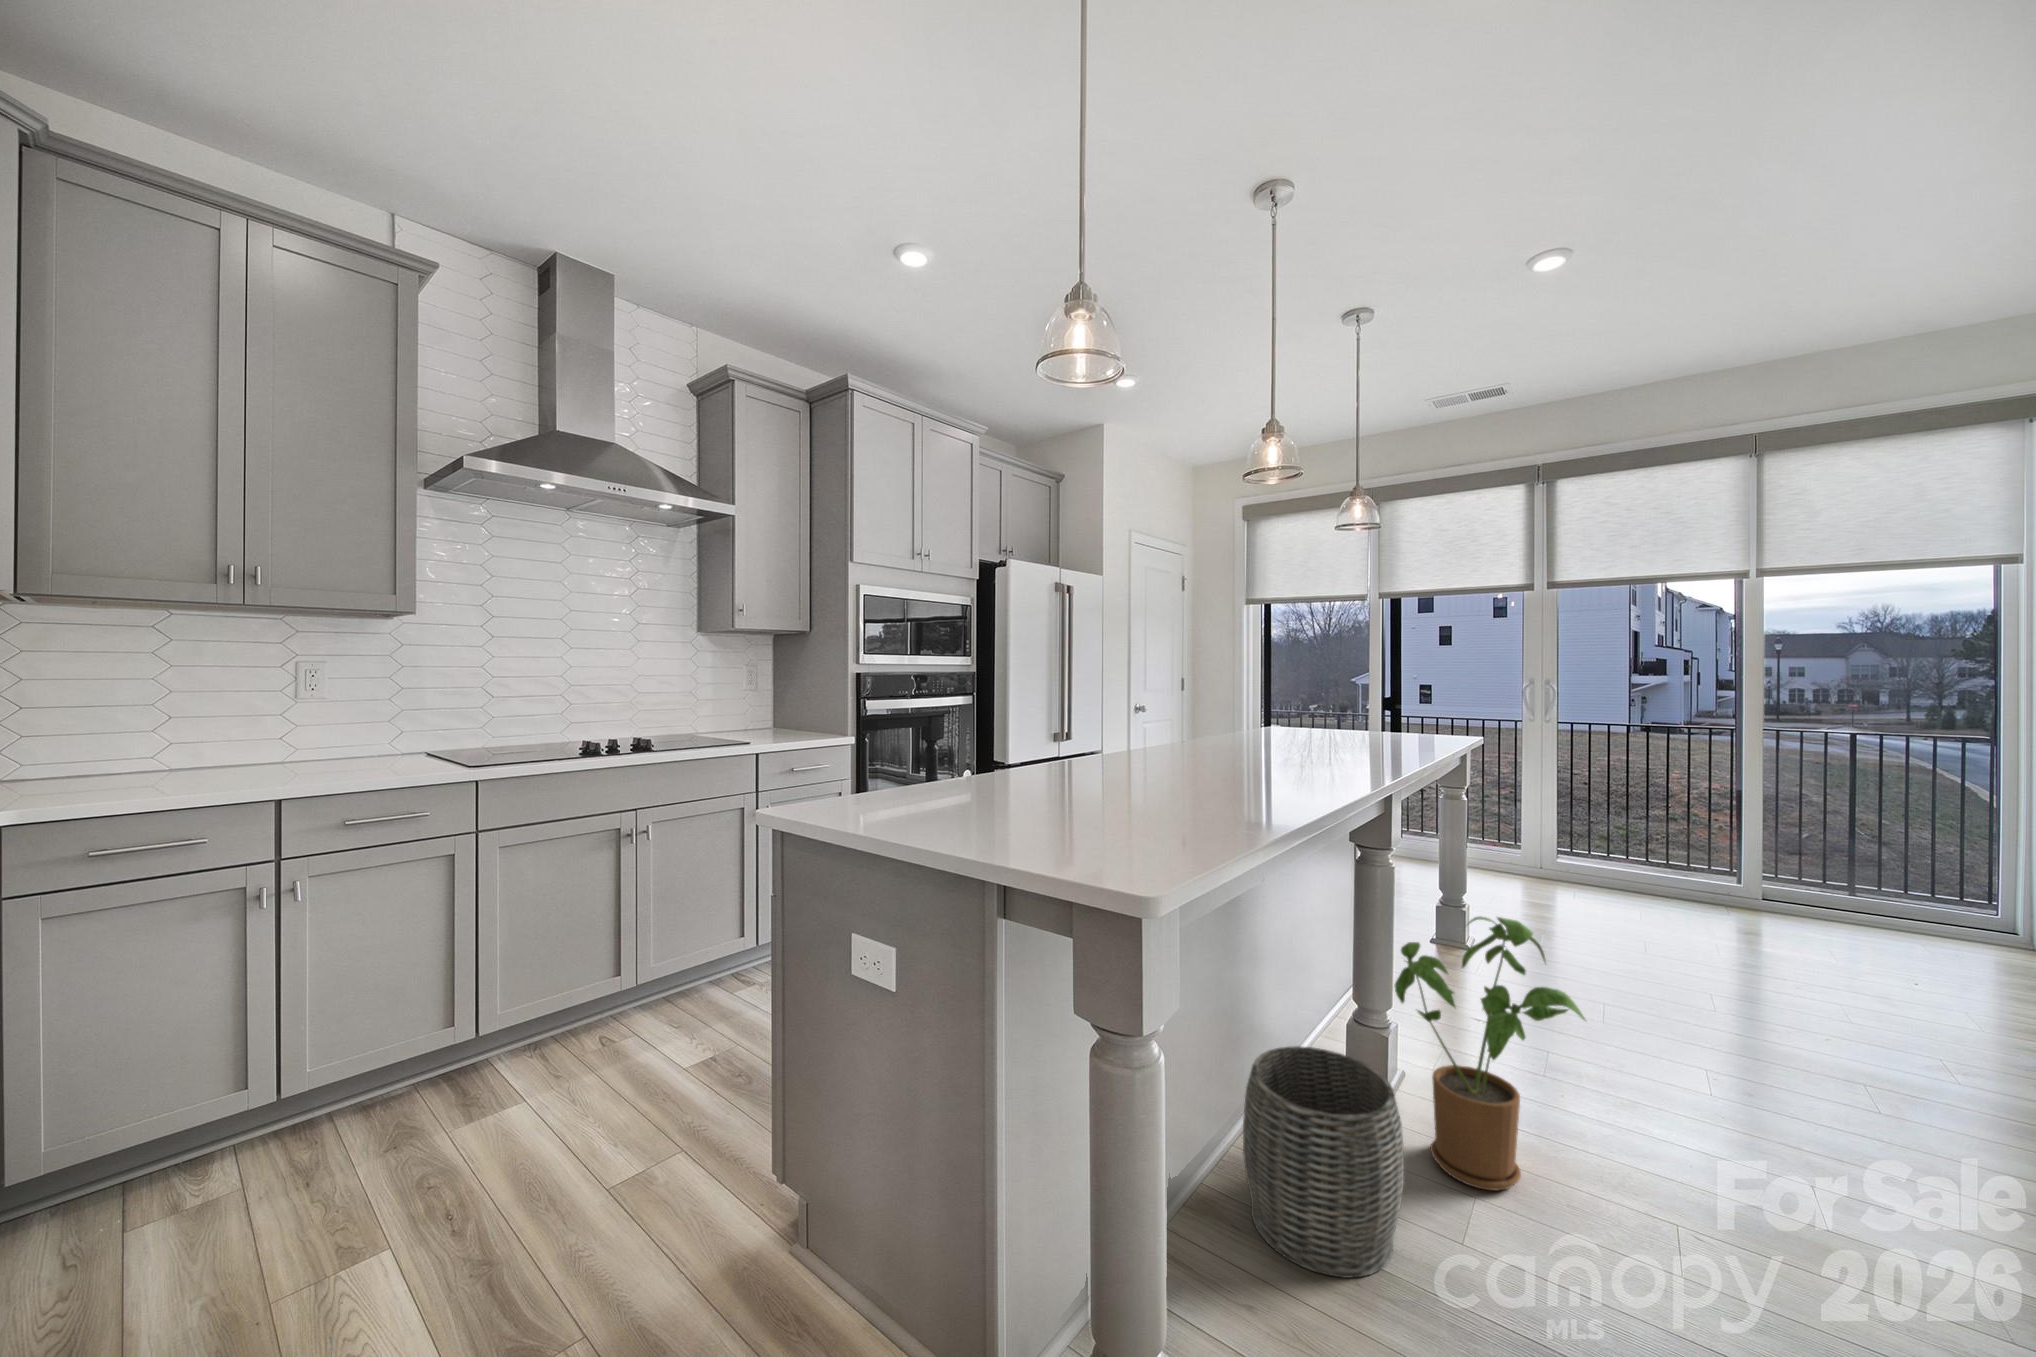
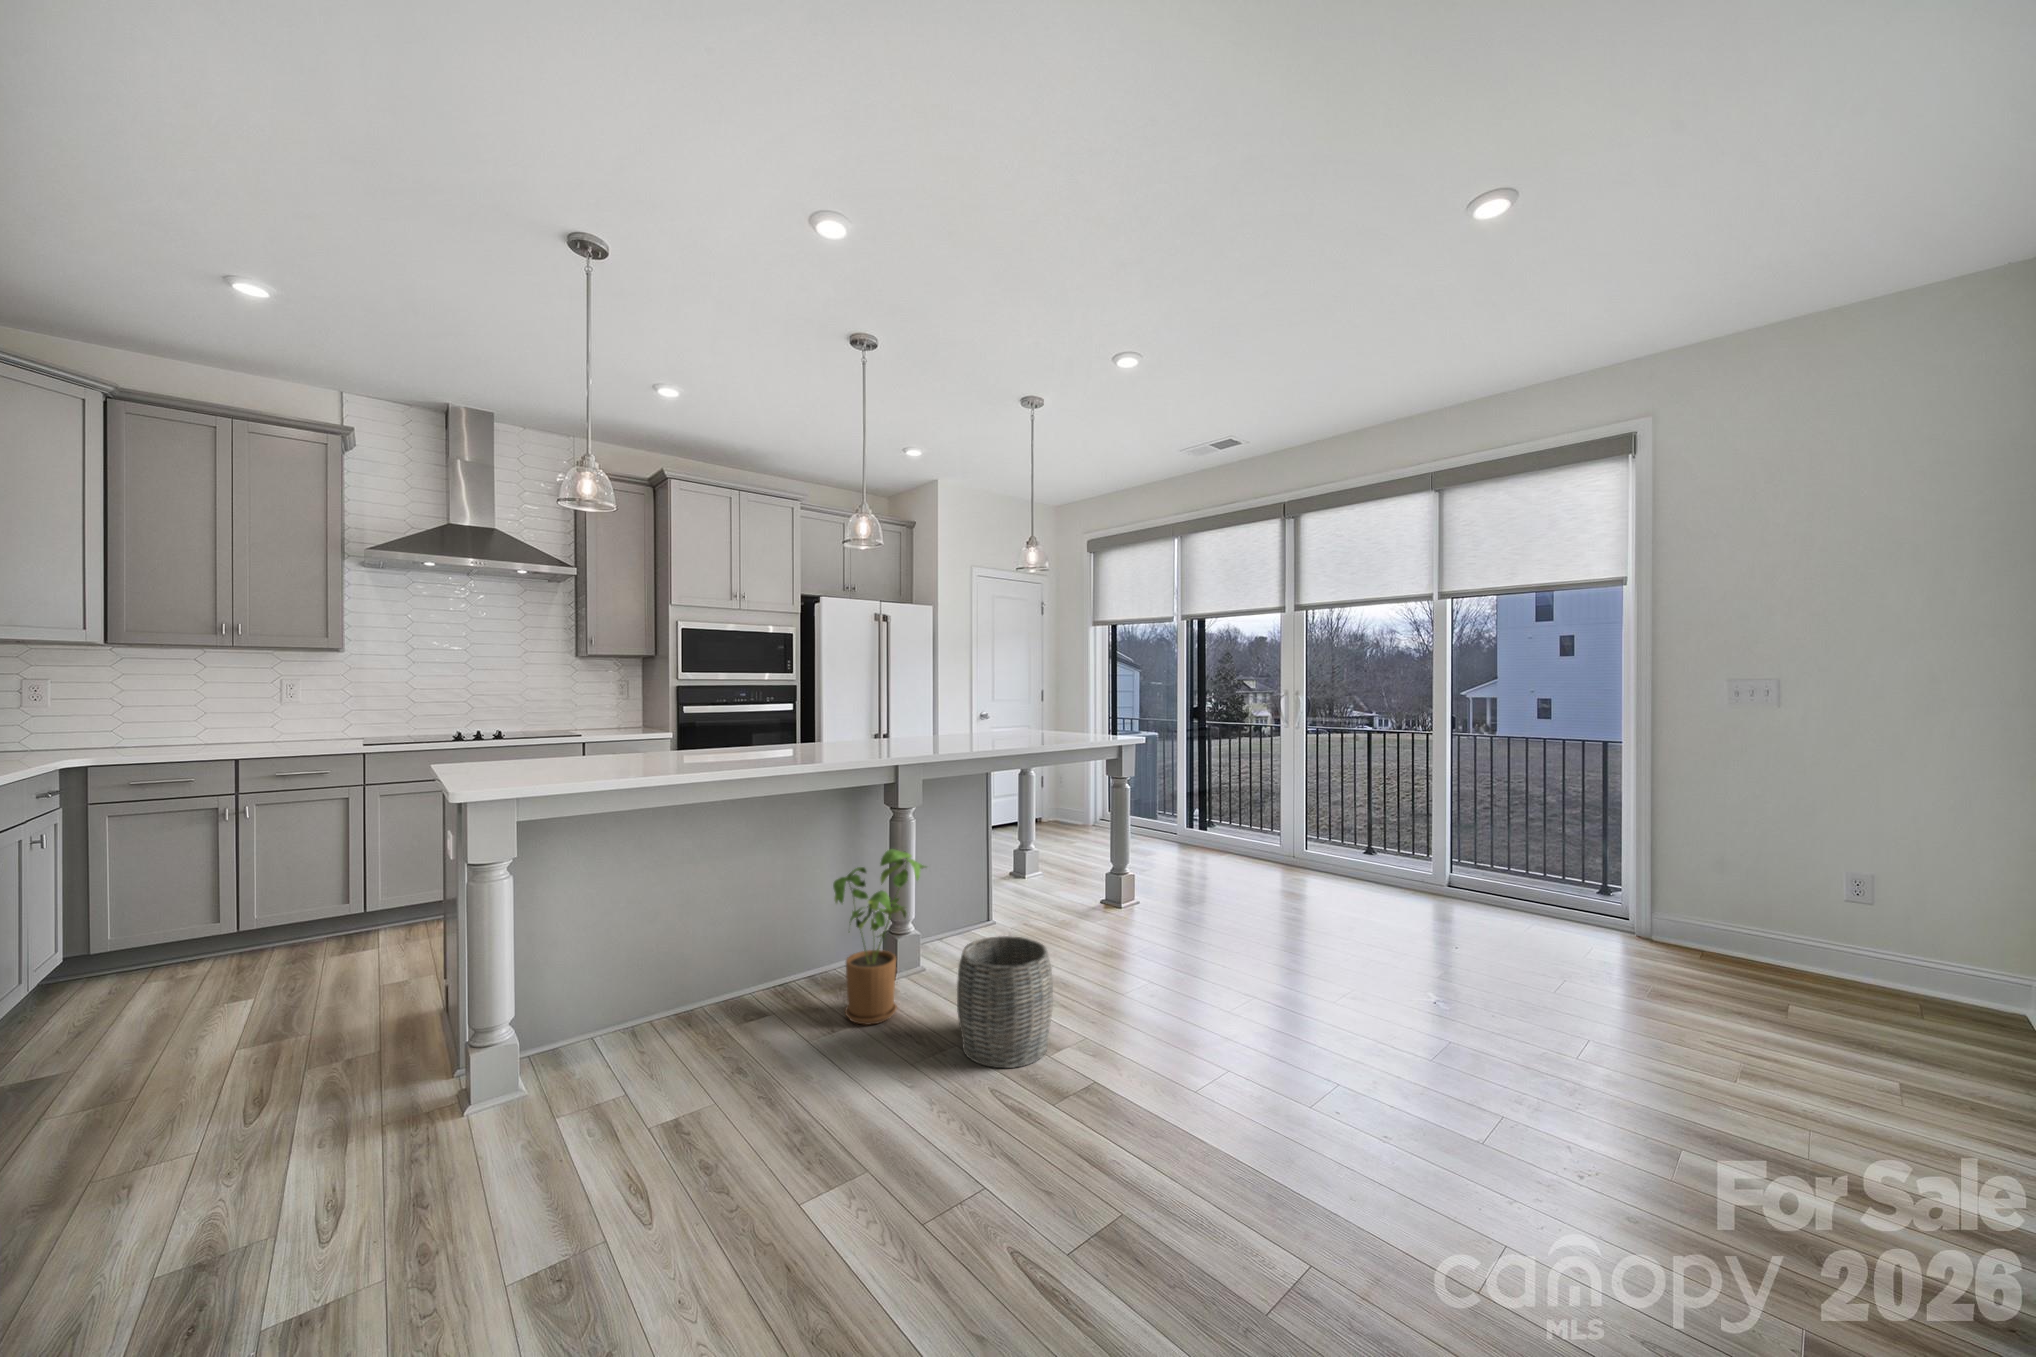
woven basket: present [1243,1046,1404,1278] -> present [957,936,1053,1068]

